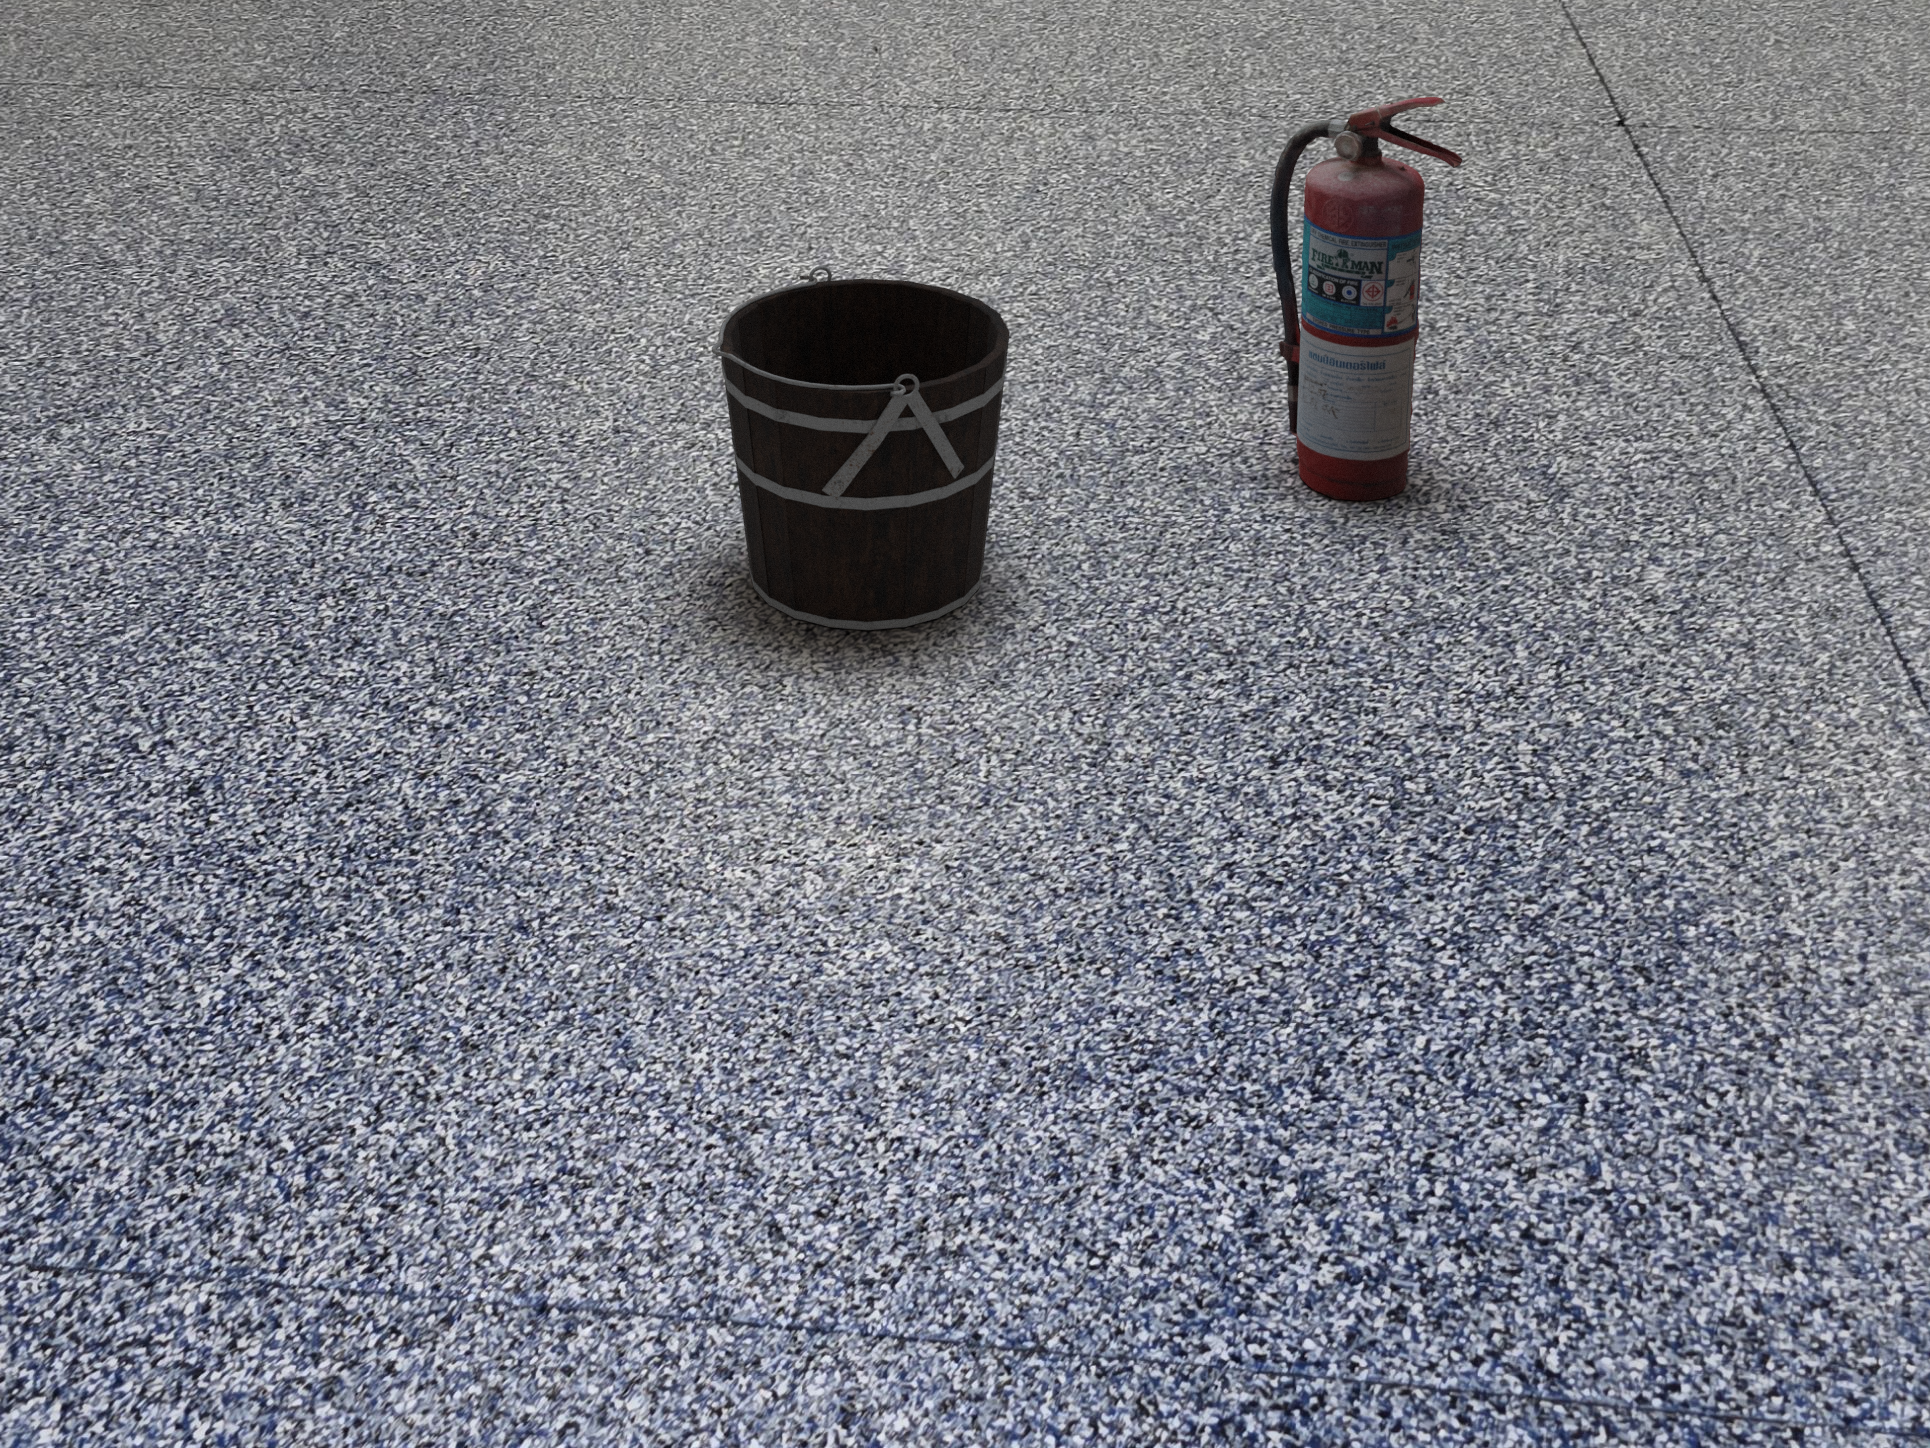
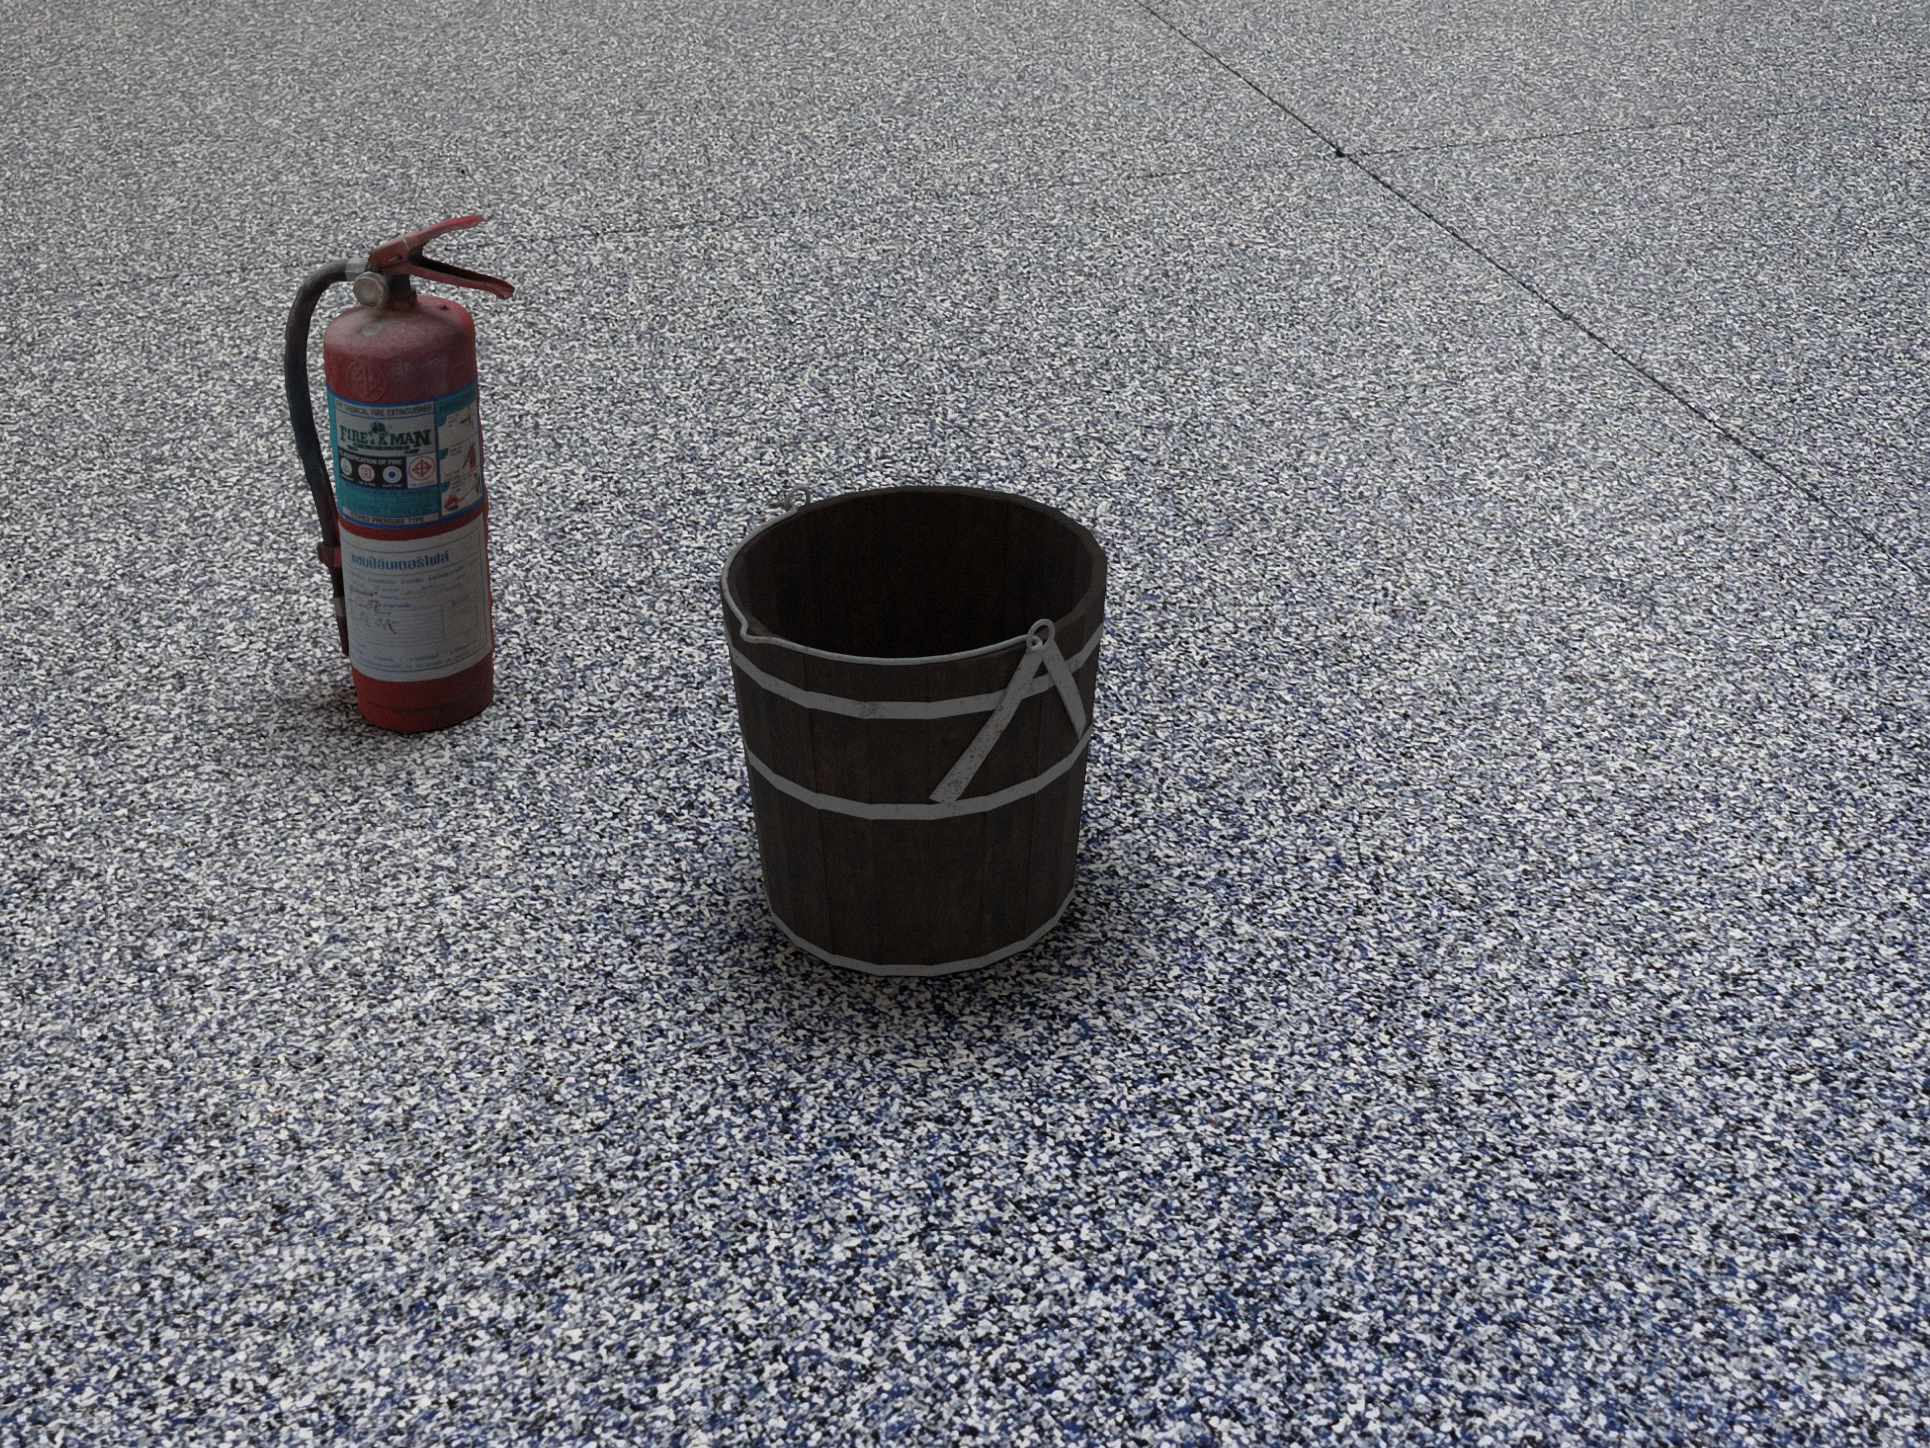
fire extinguisher: present [1270,97,1462,500] -> present [284,215,515,734]

